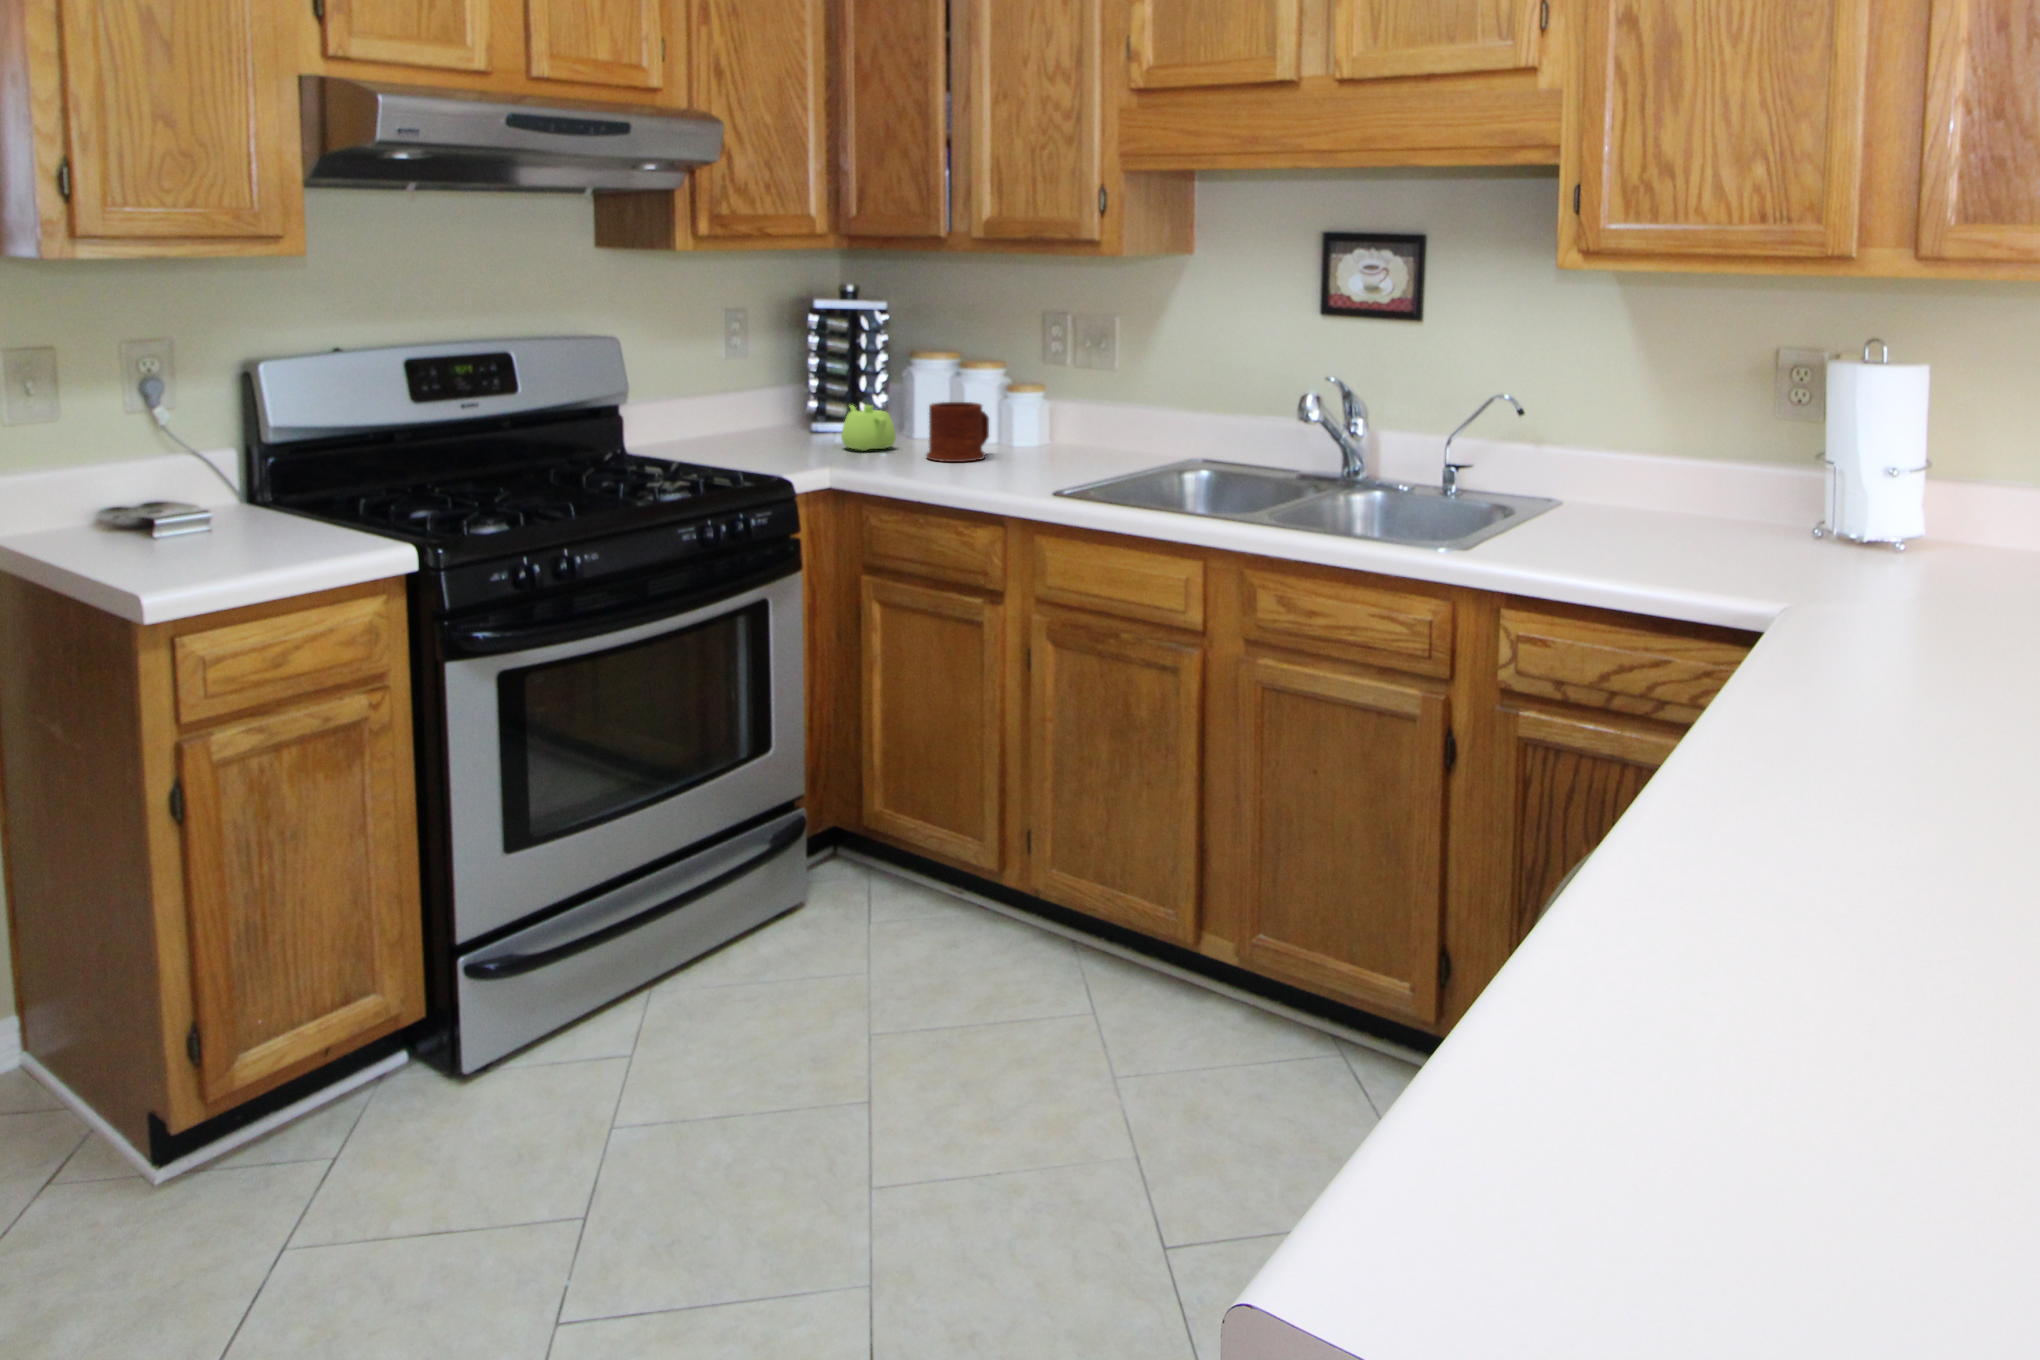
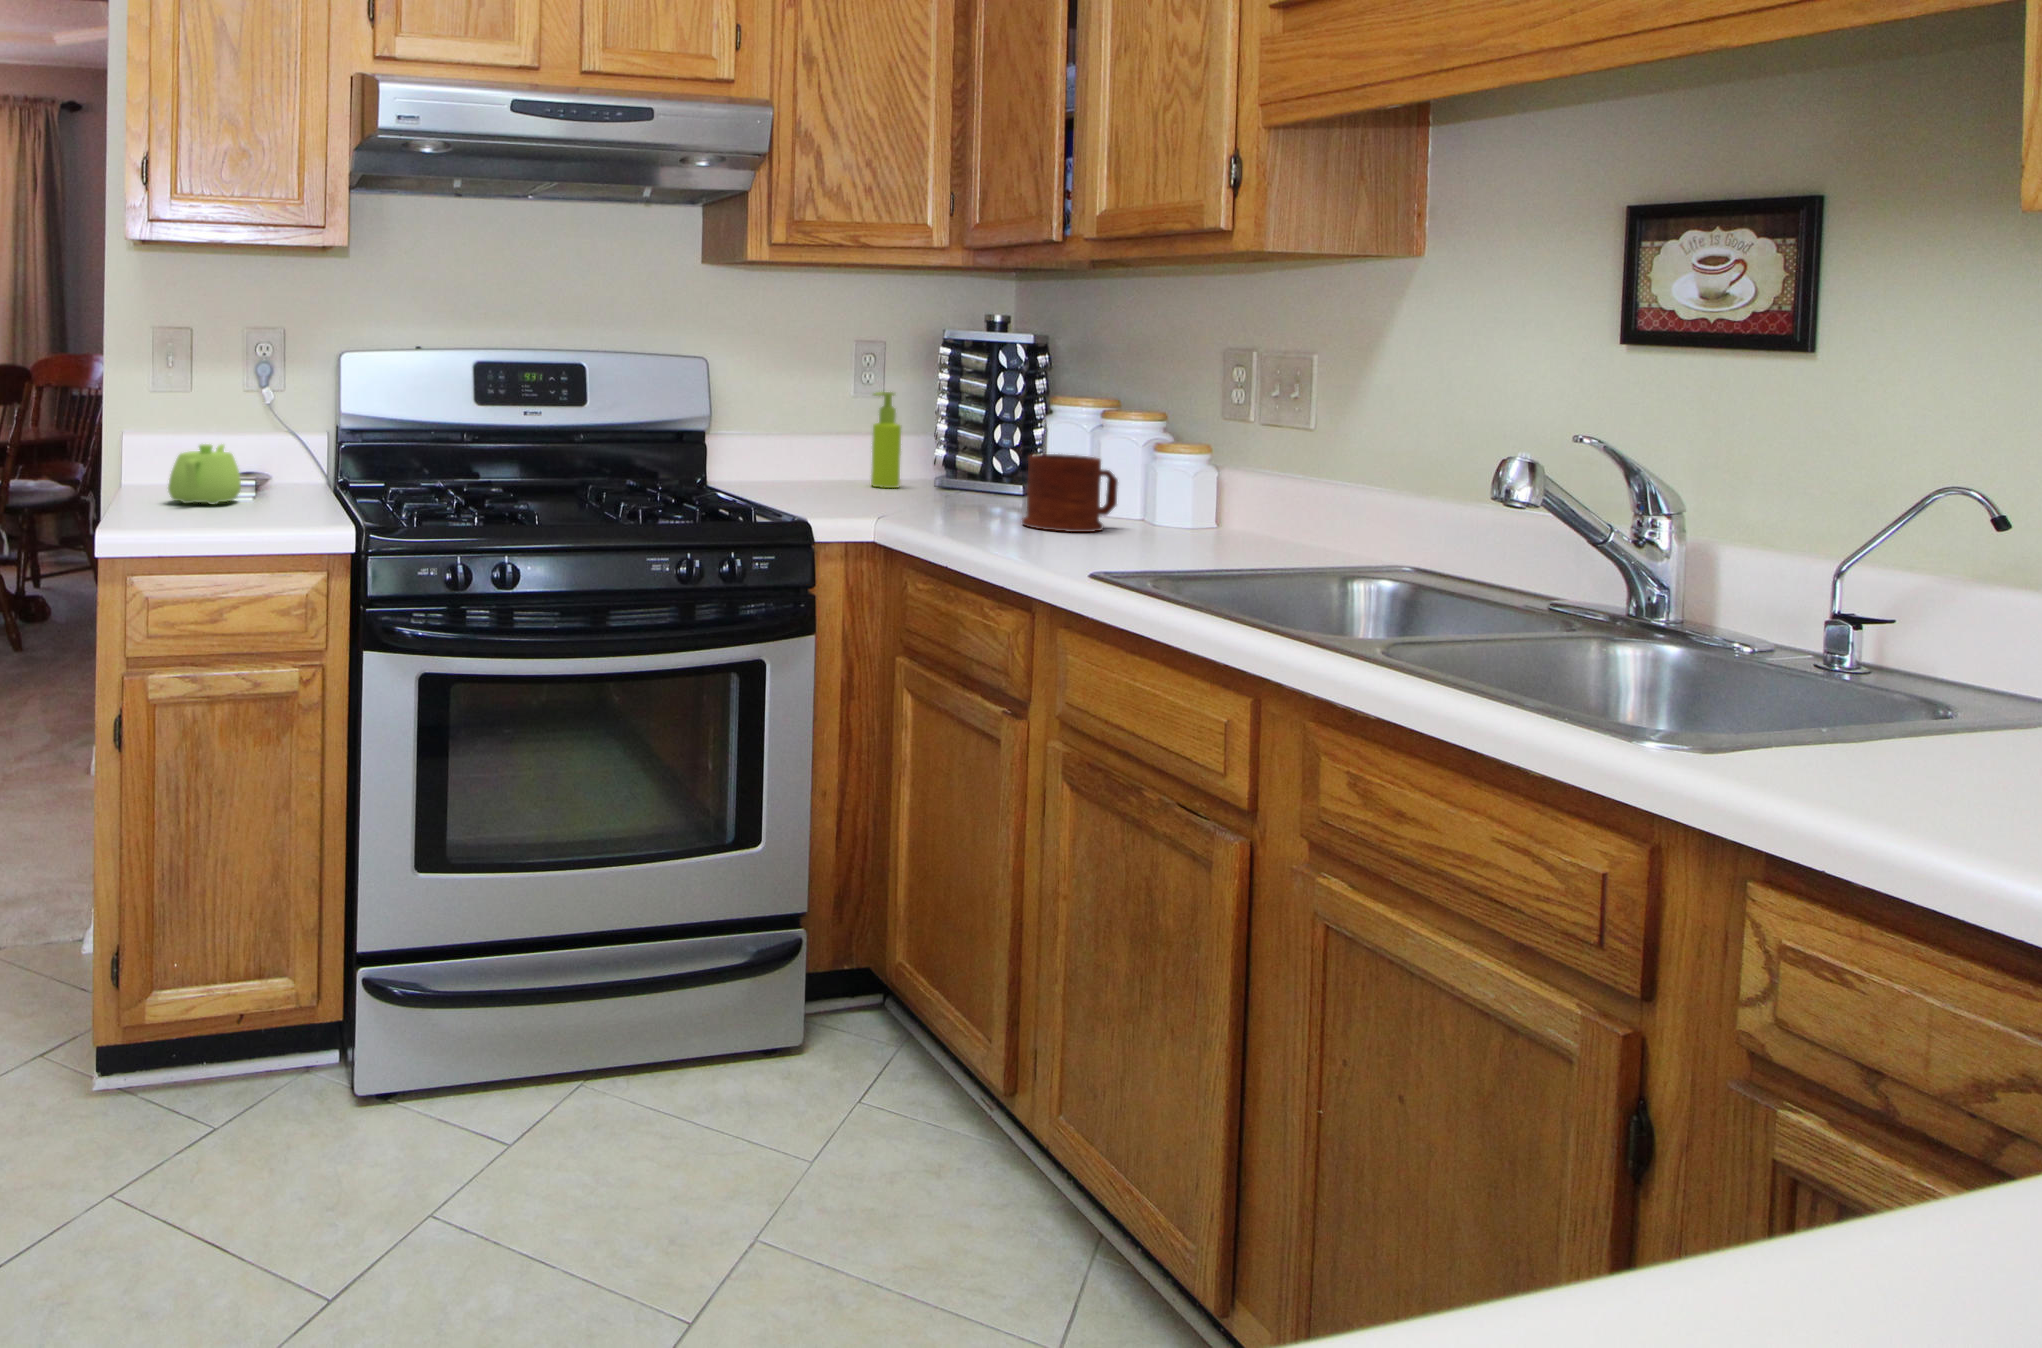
soap dispenser: none [753,356,778,438] -> present [871,392,901,488]
teapot: present [841,405,896,451] -> present [168,444,241,504]

